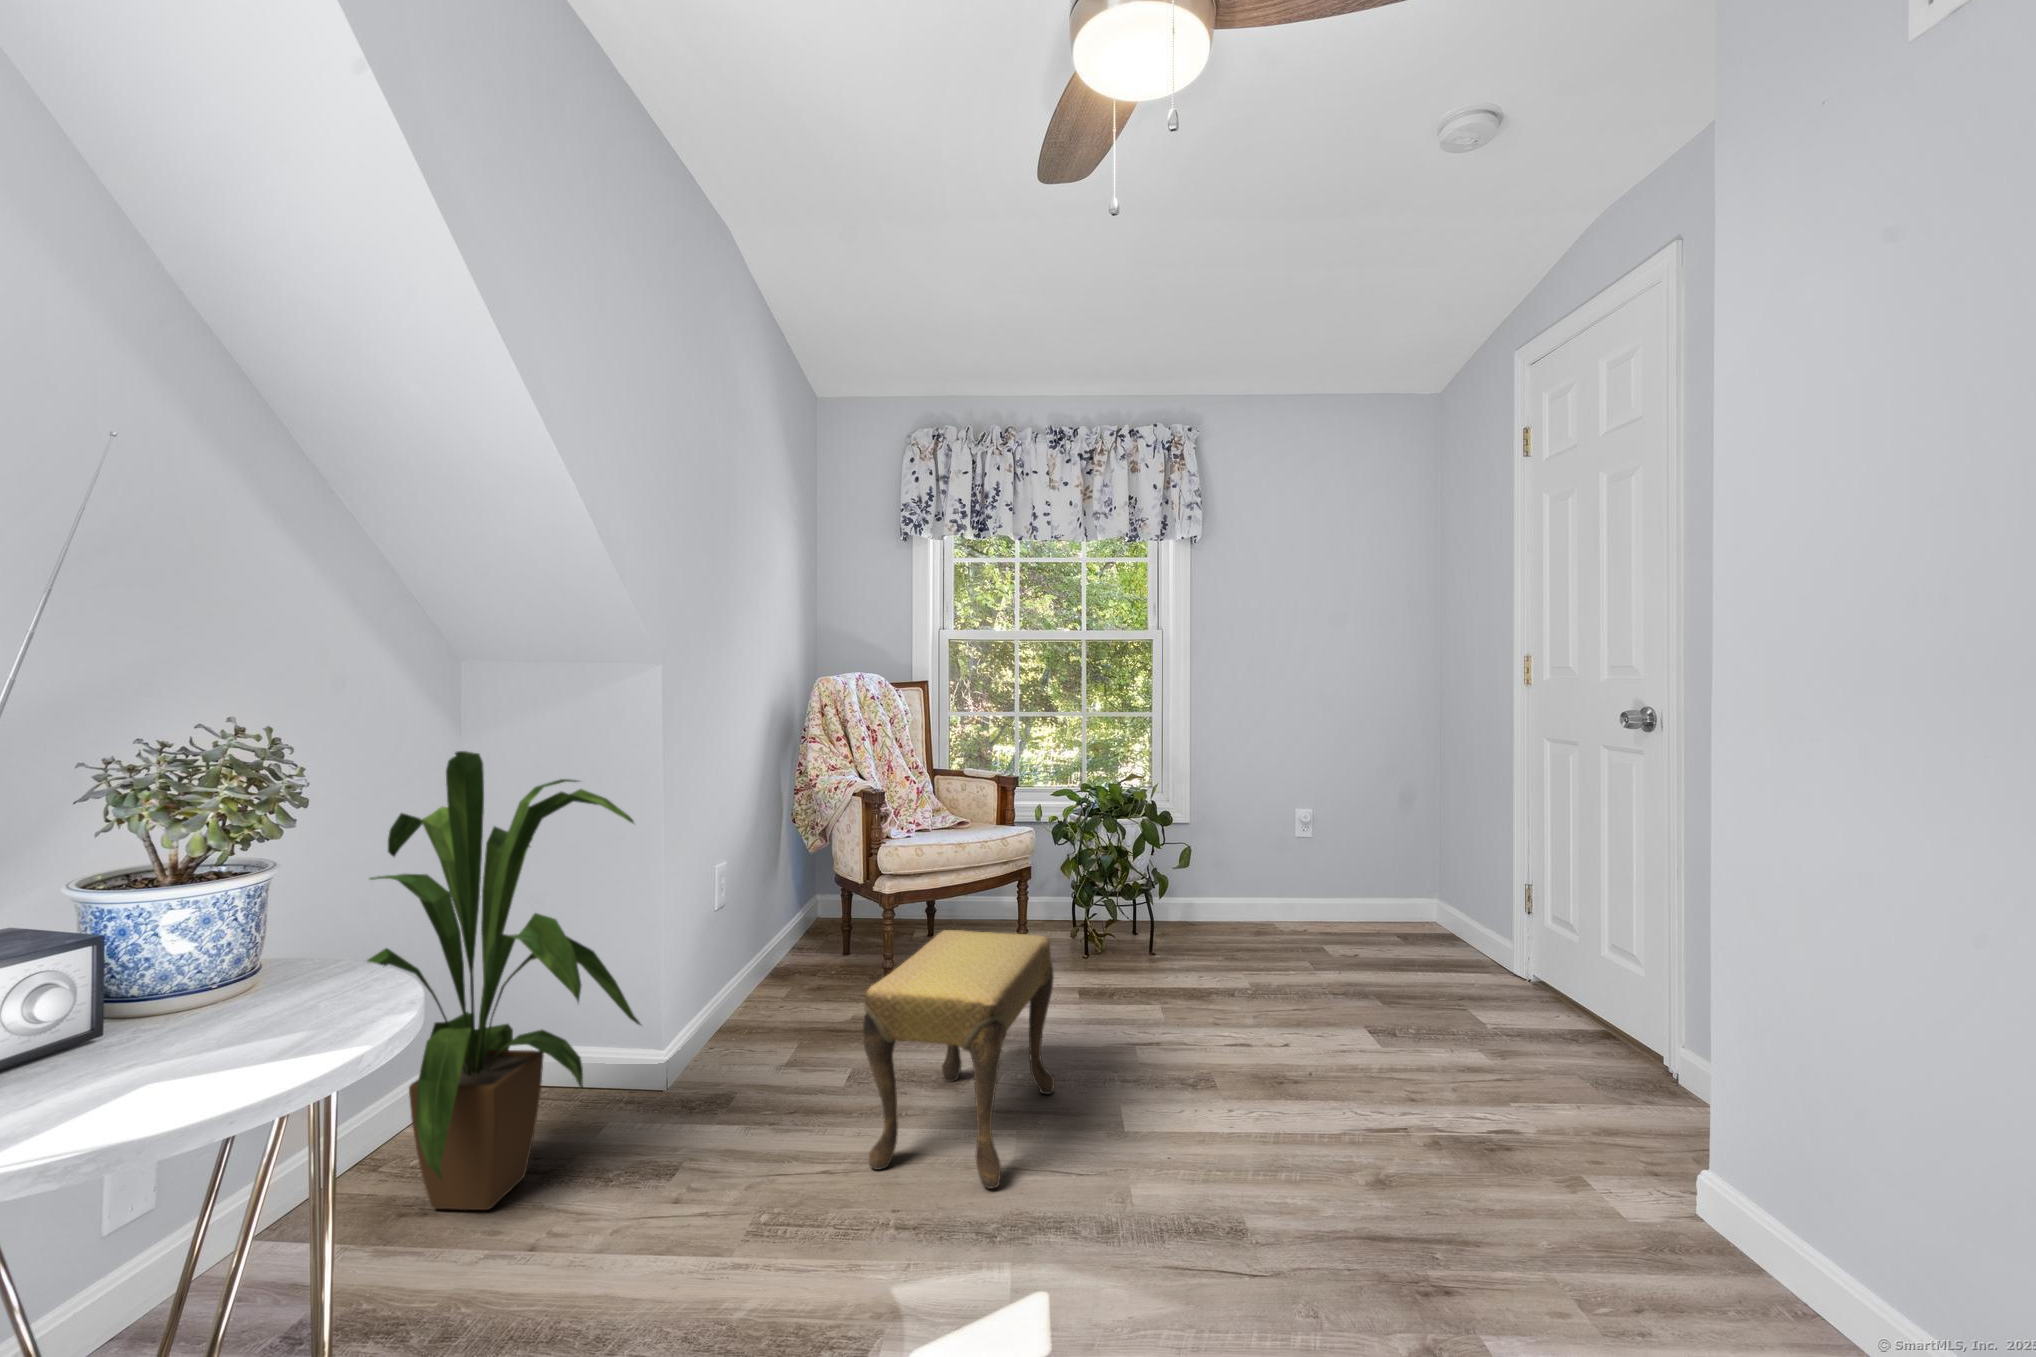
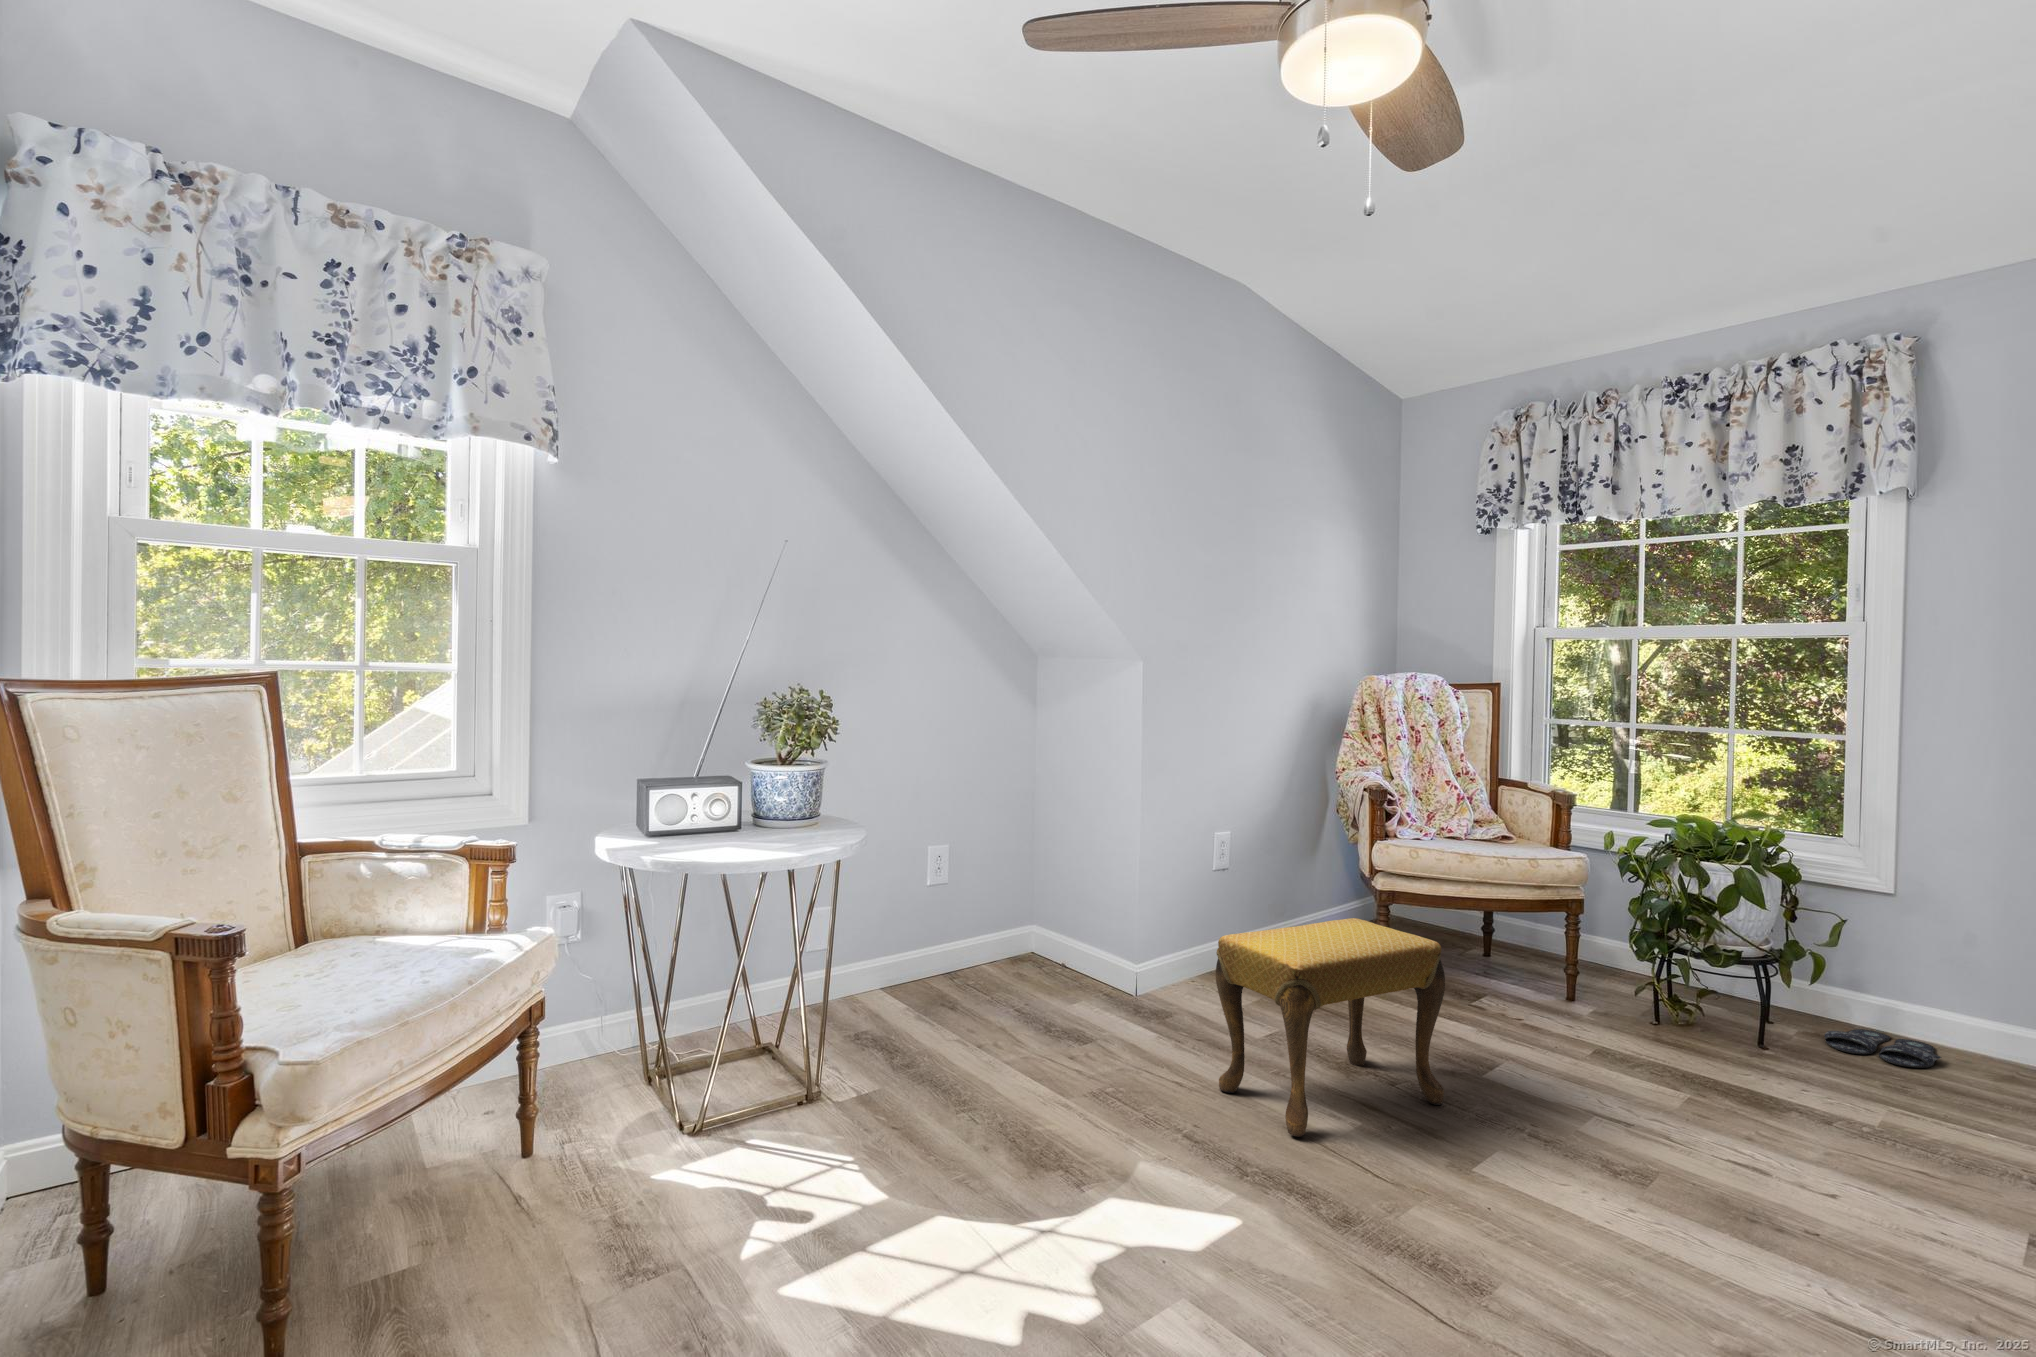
house plant: present [367,751,641,1210] -> none [896,711,1101,1020]
slippers: none [1175,922,1238,943] -> present [1825,1029,1941,1068]

